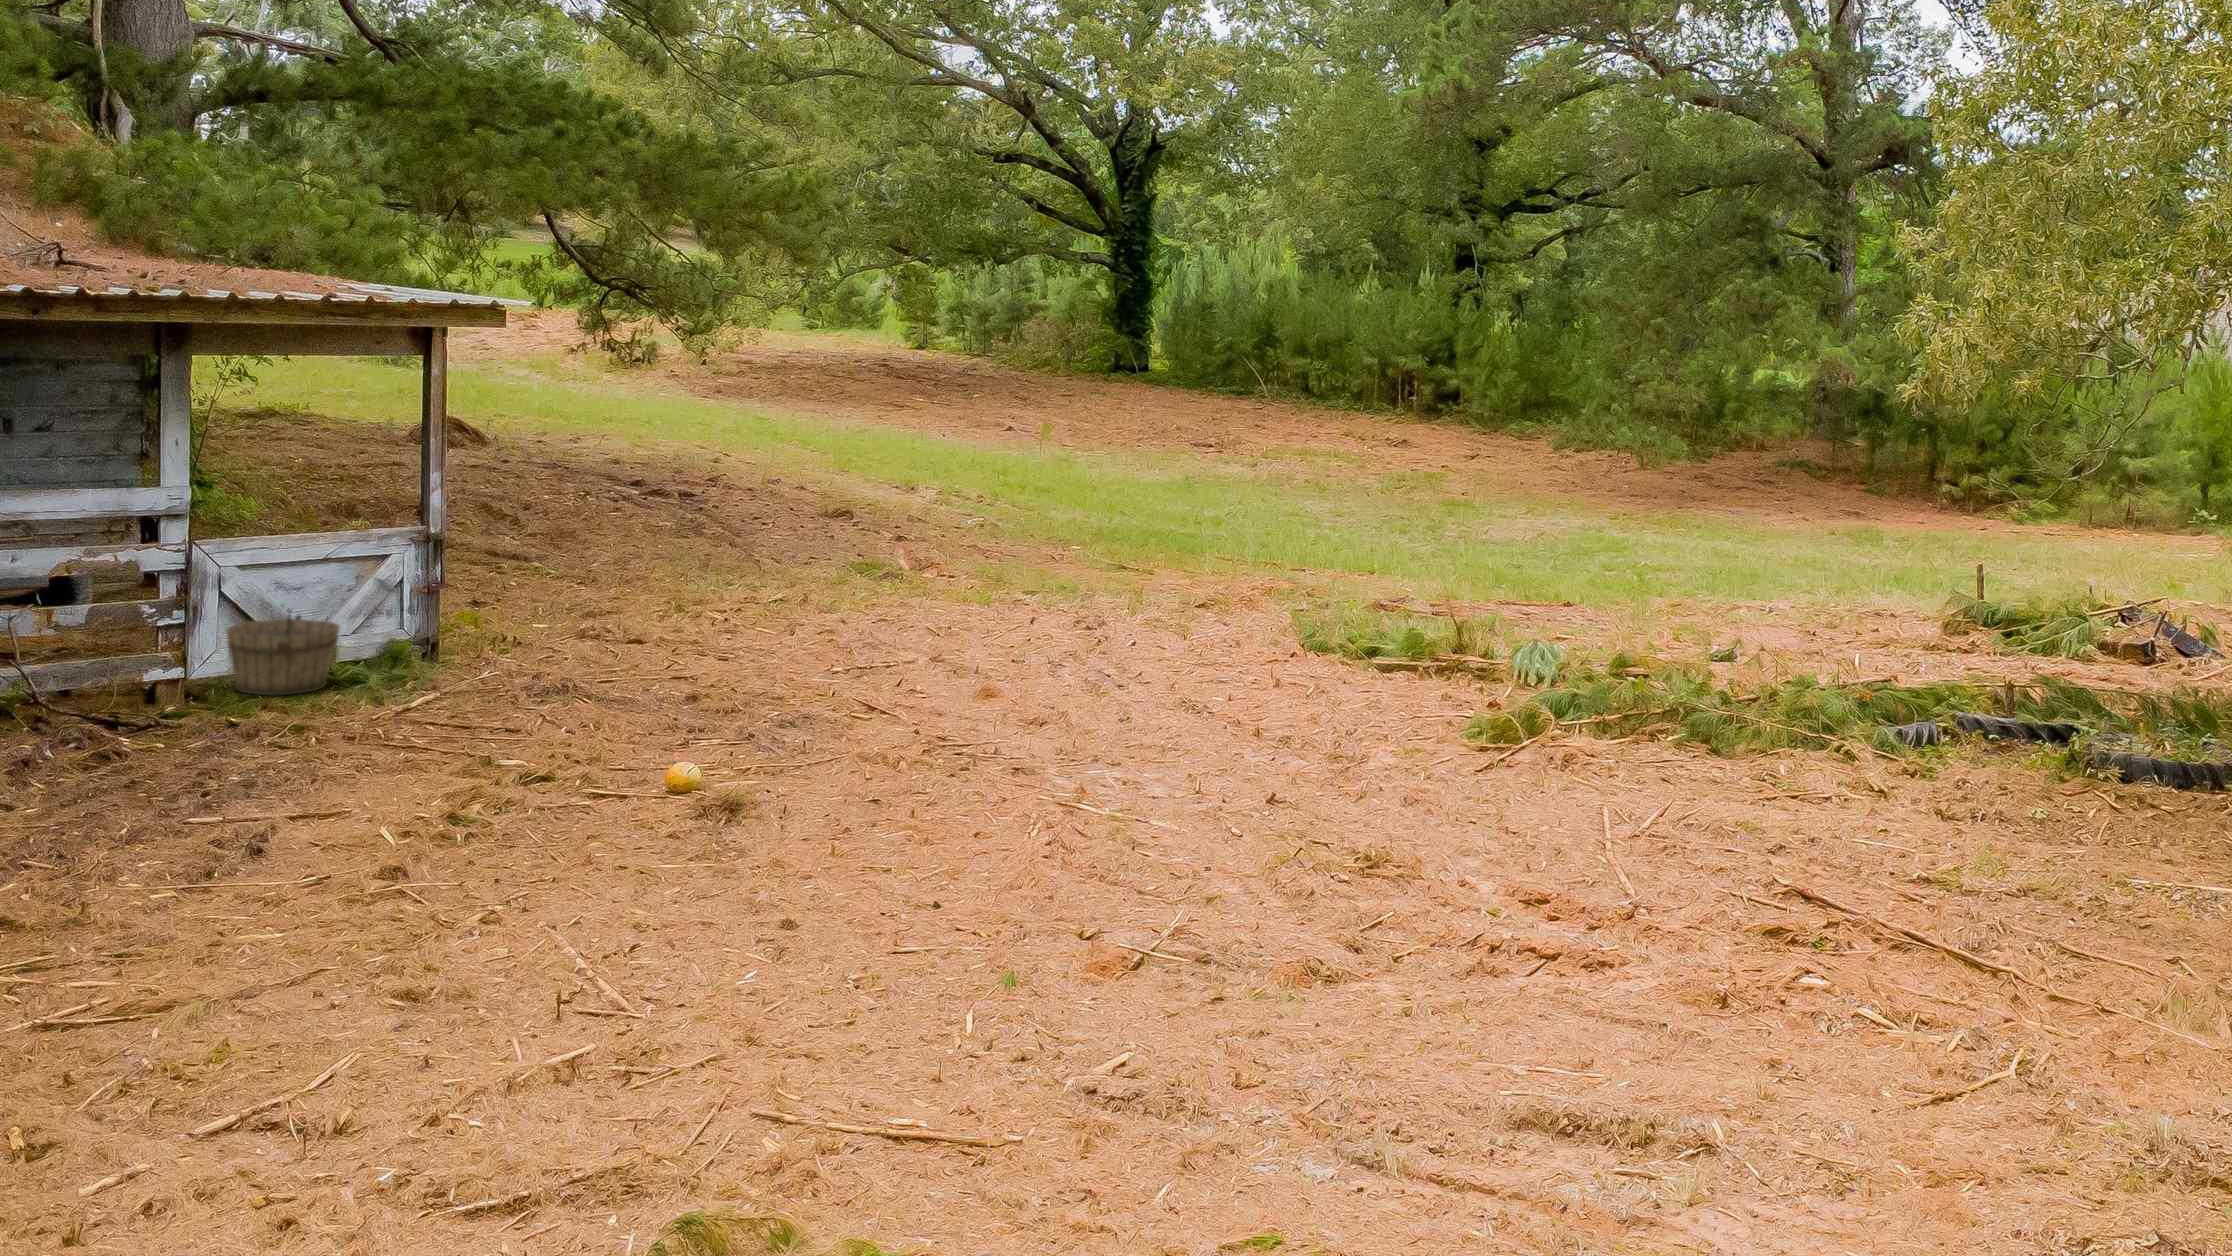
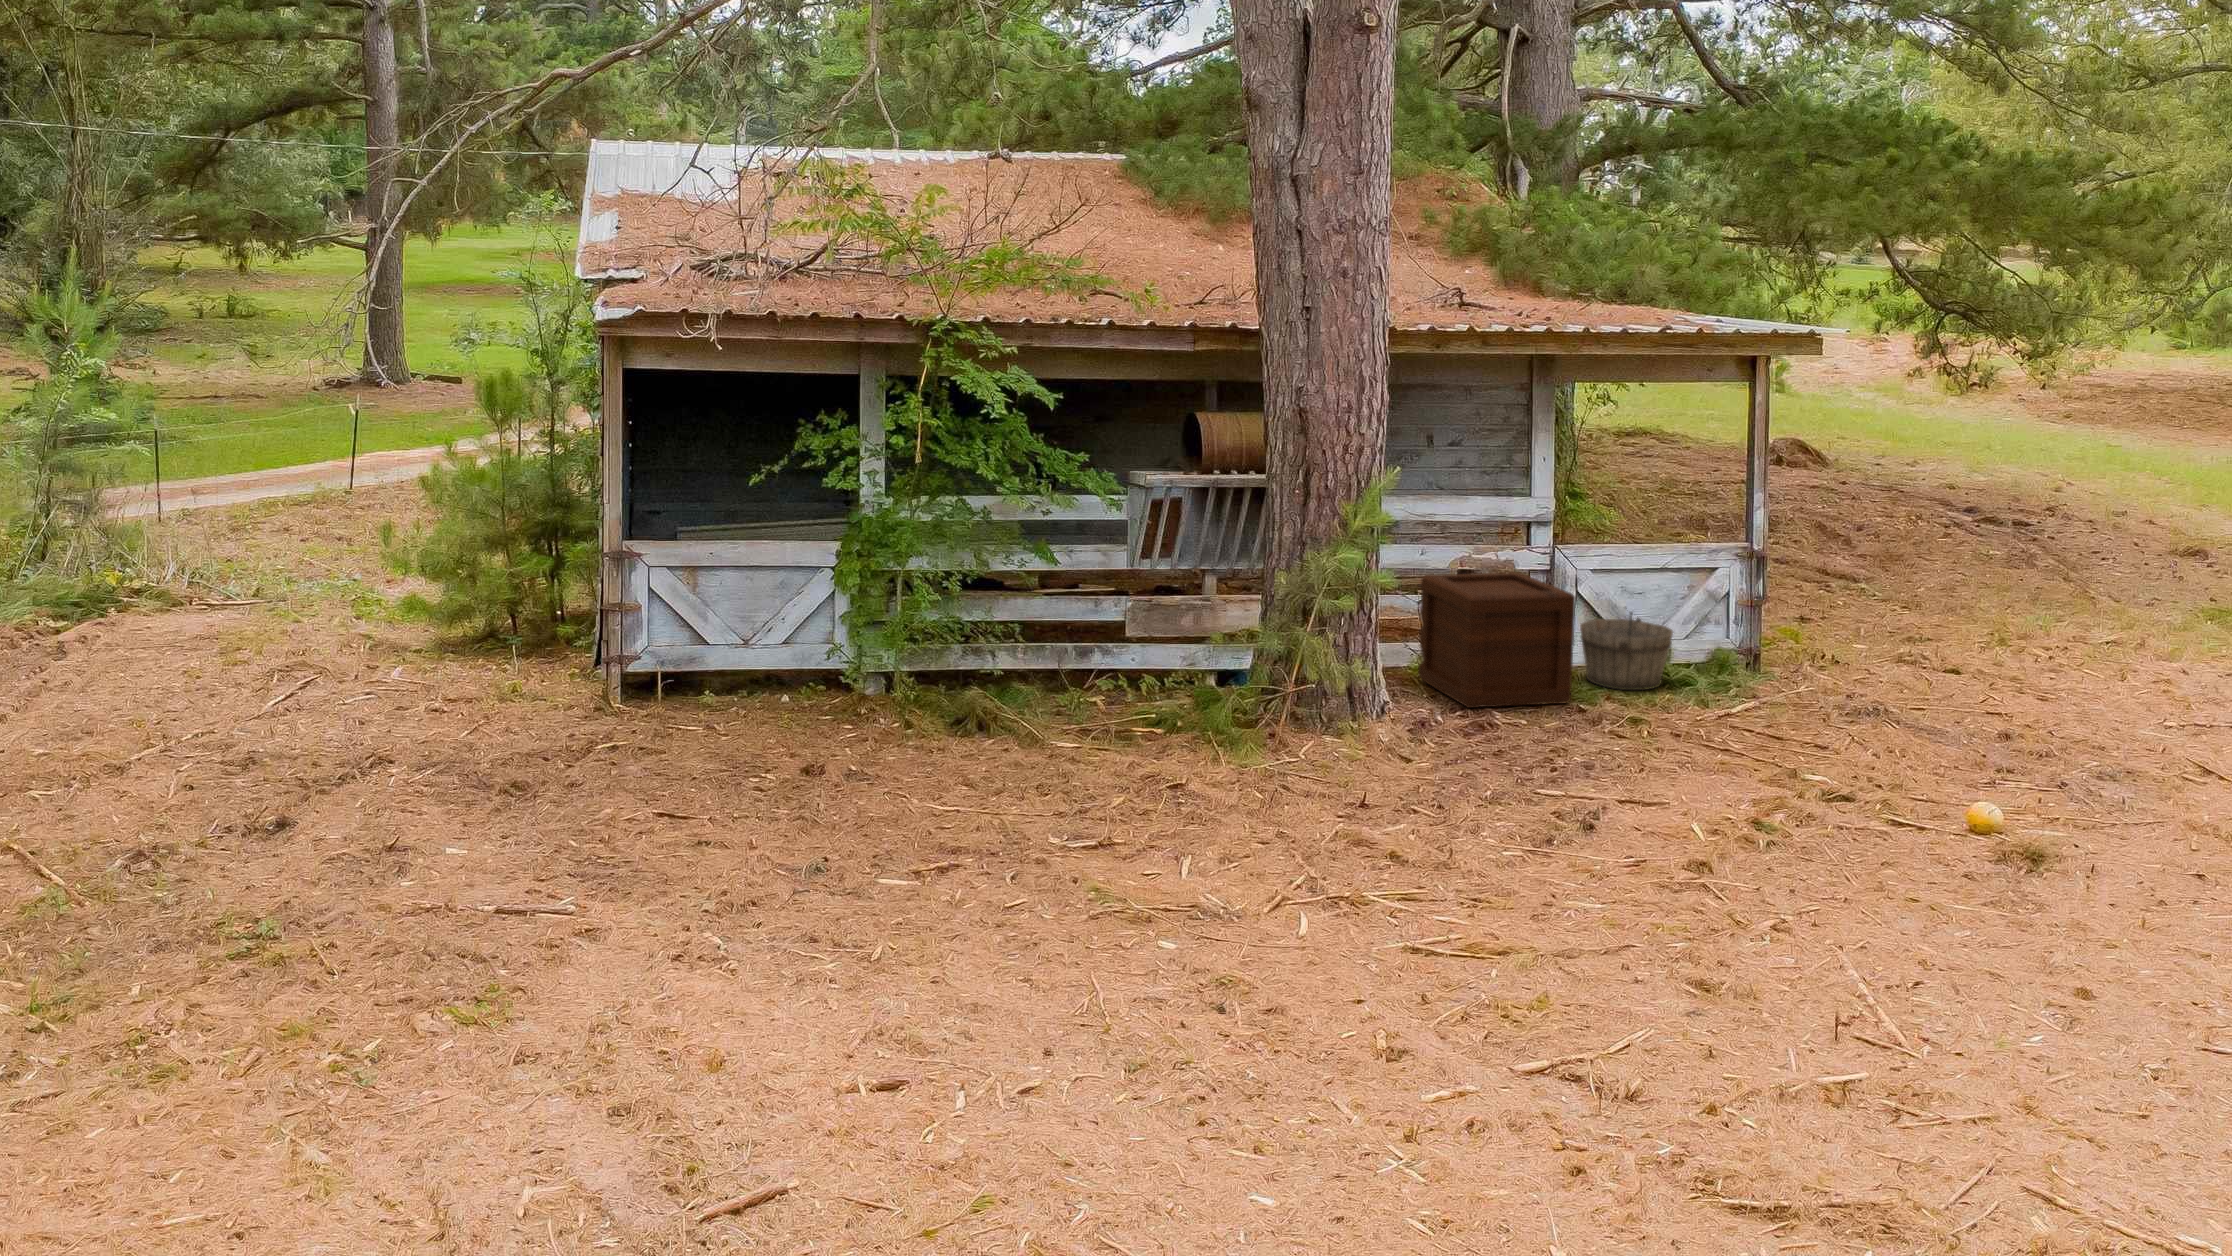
wooden crate: none [9,575,226,736] -> present [1418,572,1575,708]

